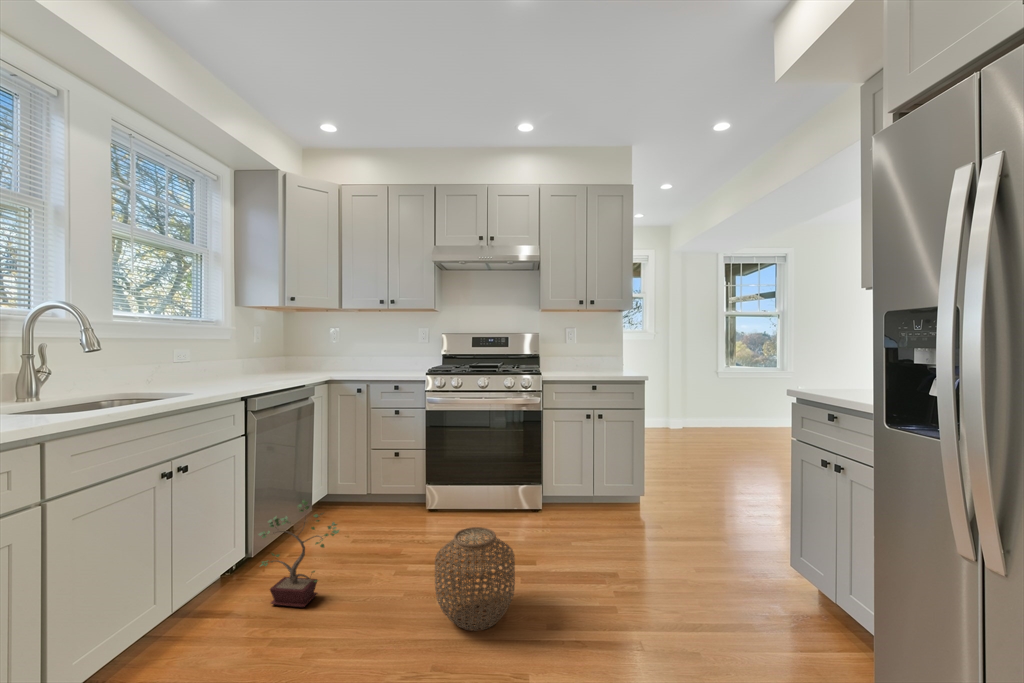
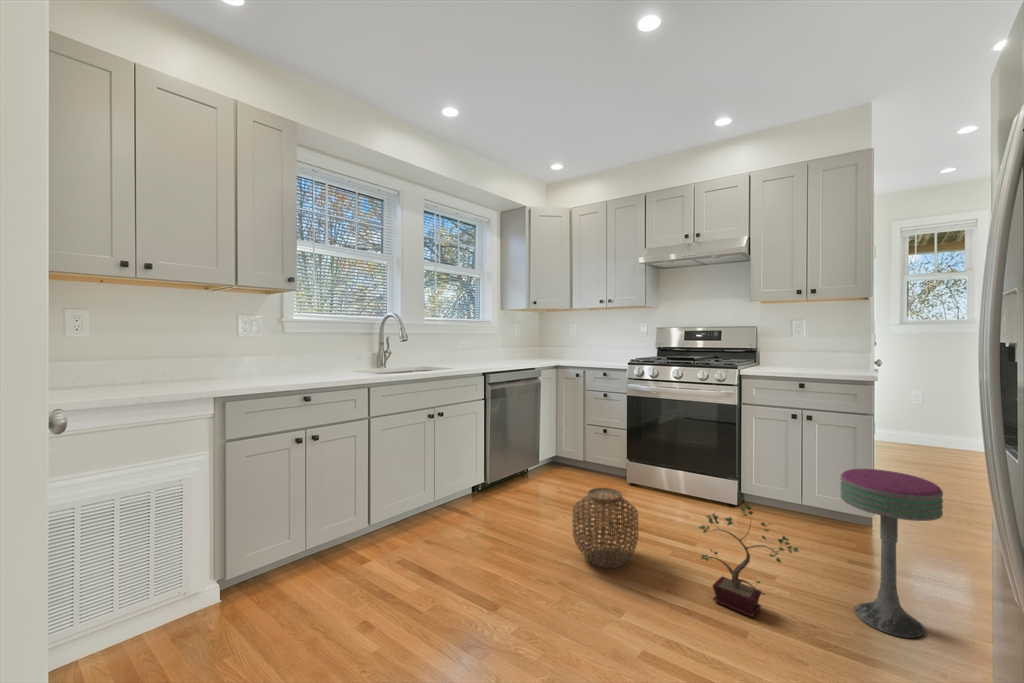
bar stool: none [680,454,753,595] -> present [841,469,943,638]
potted plant: present [258,500,339,607] -> present [699,503,798,617]

